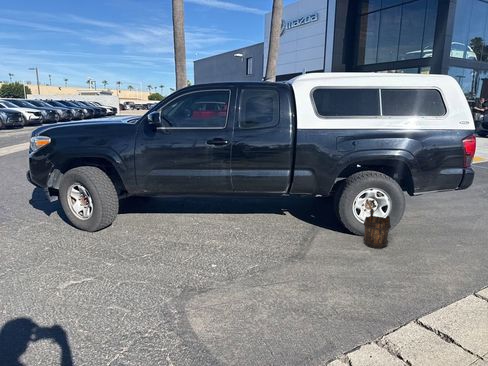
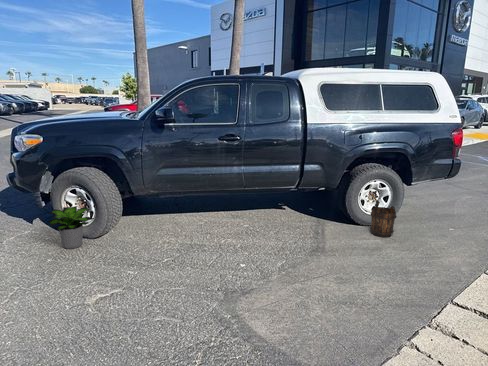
potted plant: none [48,202,89,240] -> present [48,206,93,249]

